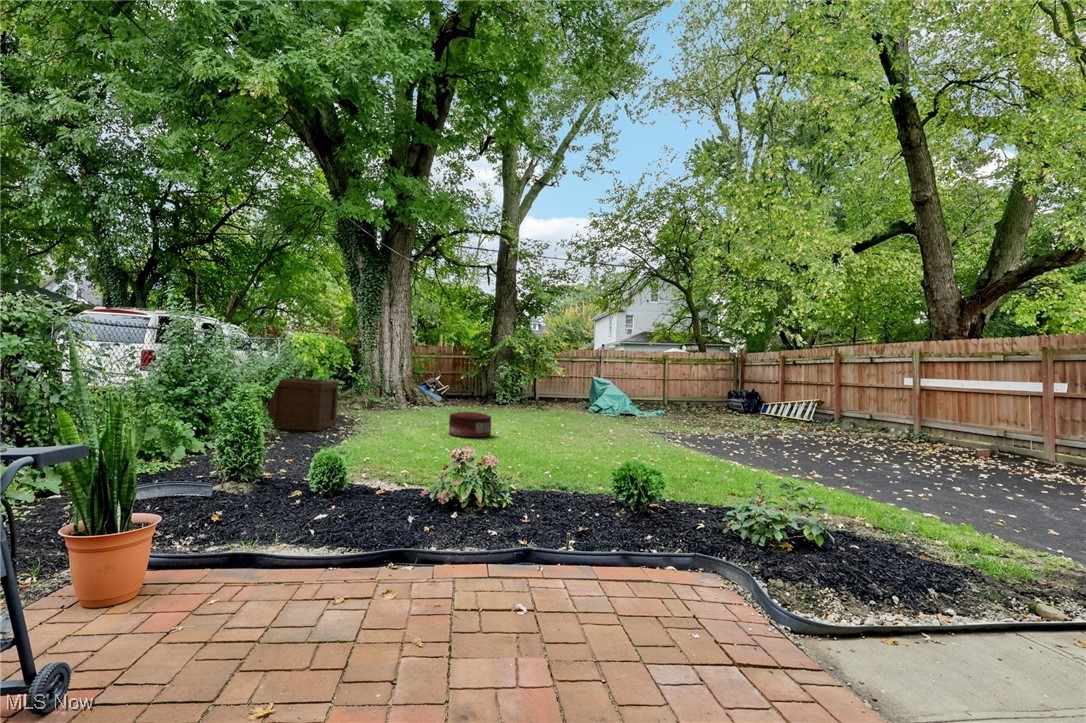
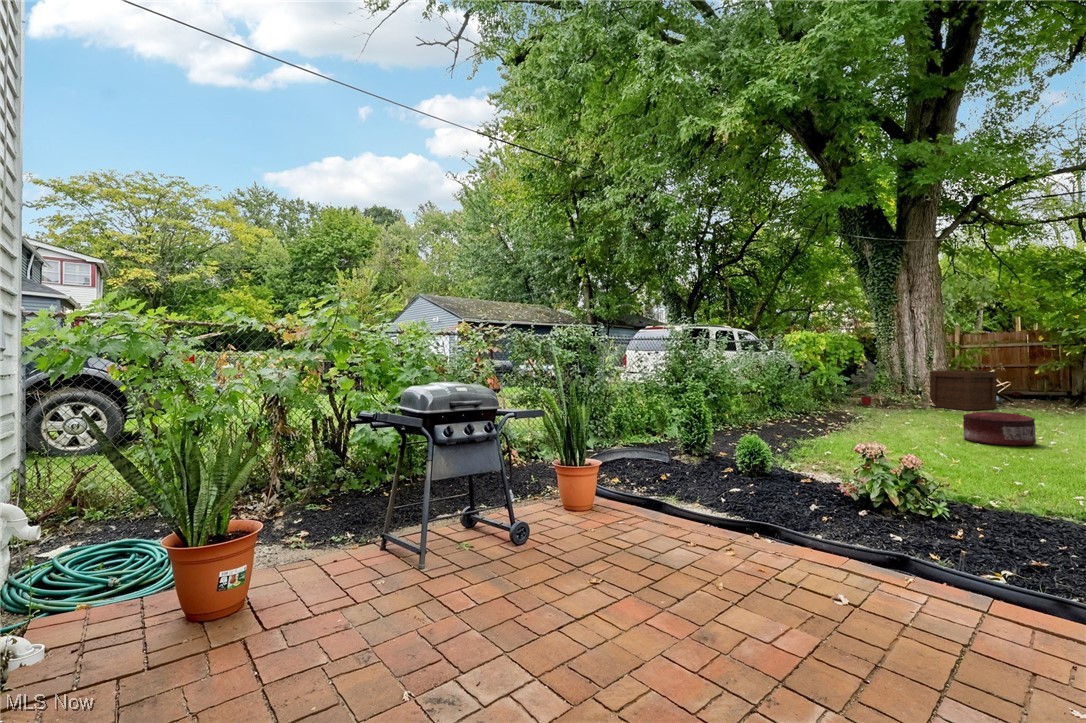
potted tree: none [342,363,366,407] -> present [851,359,877,406]
wooden crate: present [269,378,339,431] -> present [930,370,997,411]

